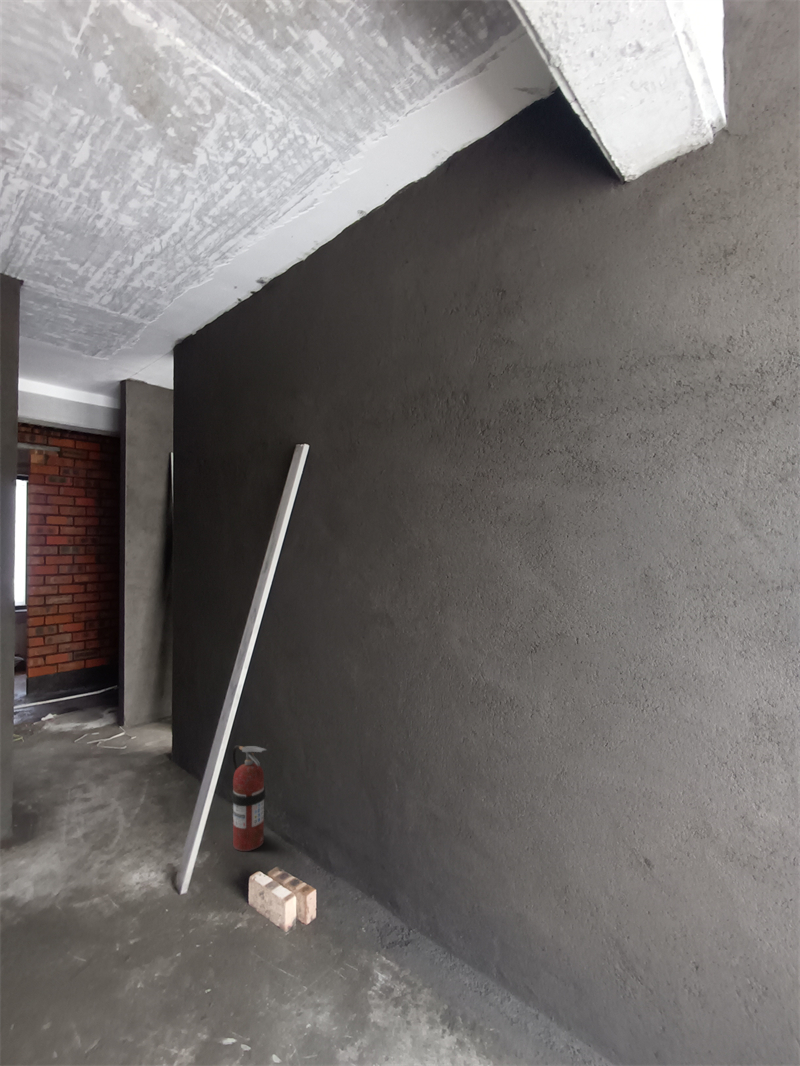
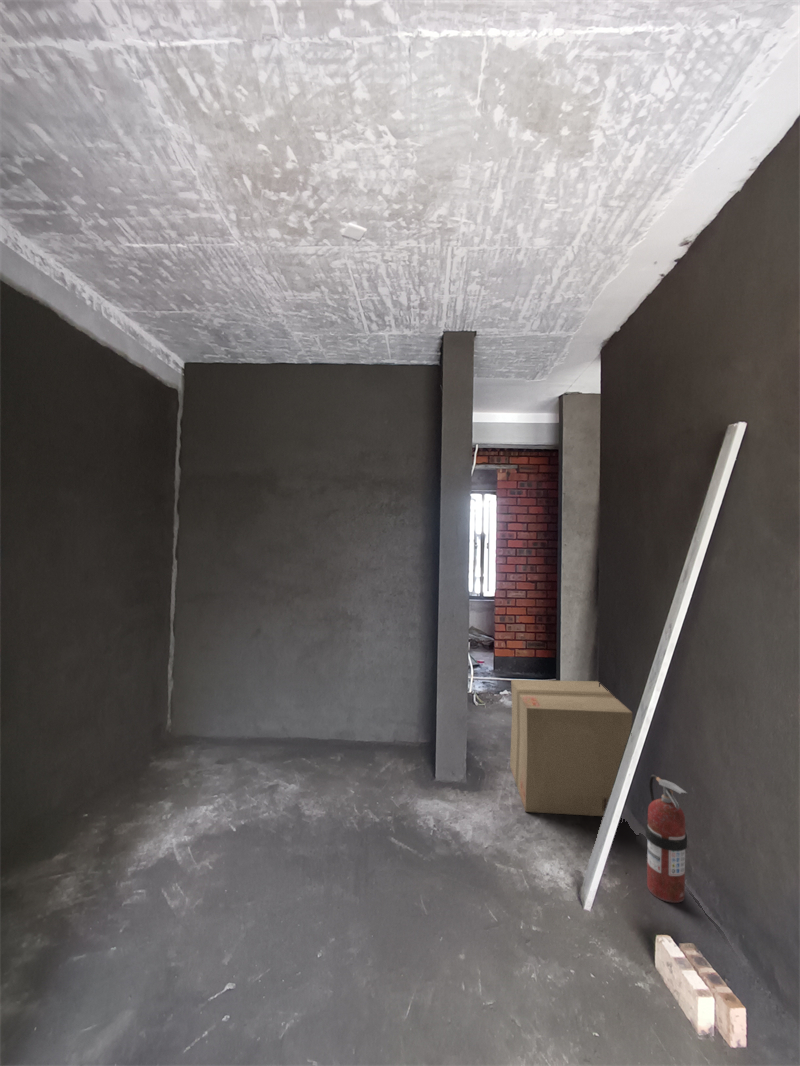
cardboard box: none [73,677,212,834] -> present [510,680,632,816]

